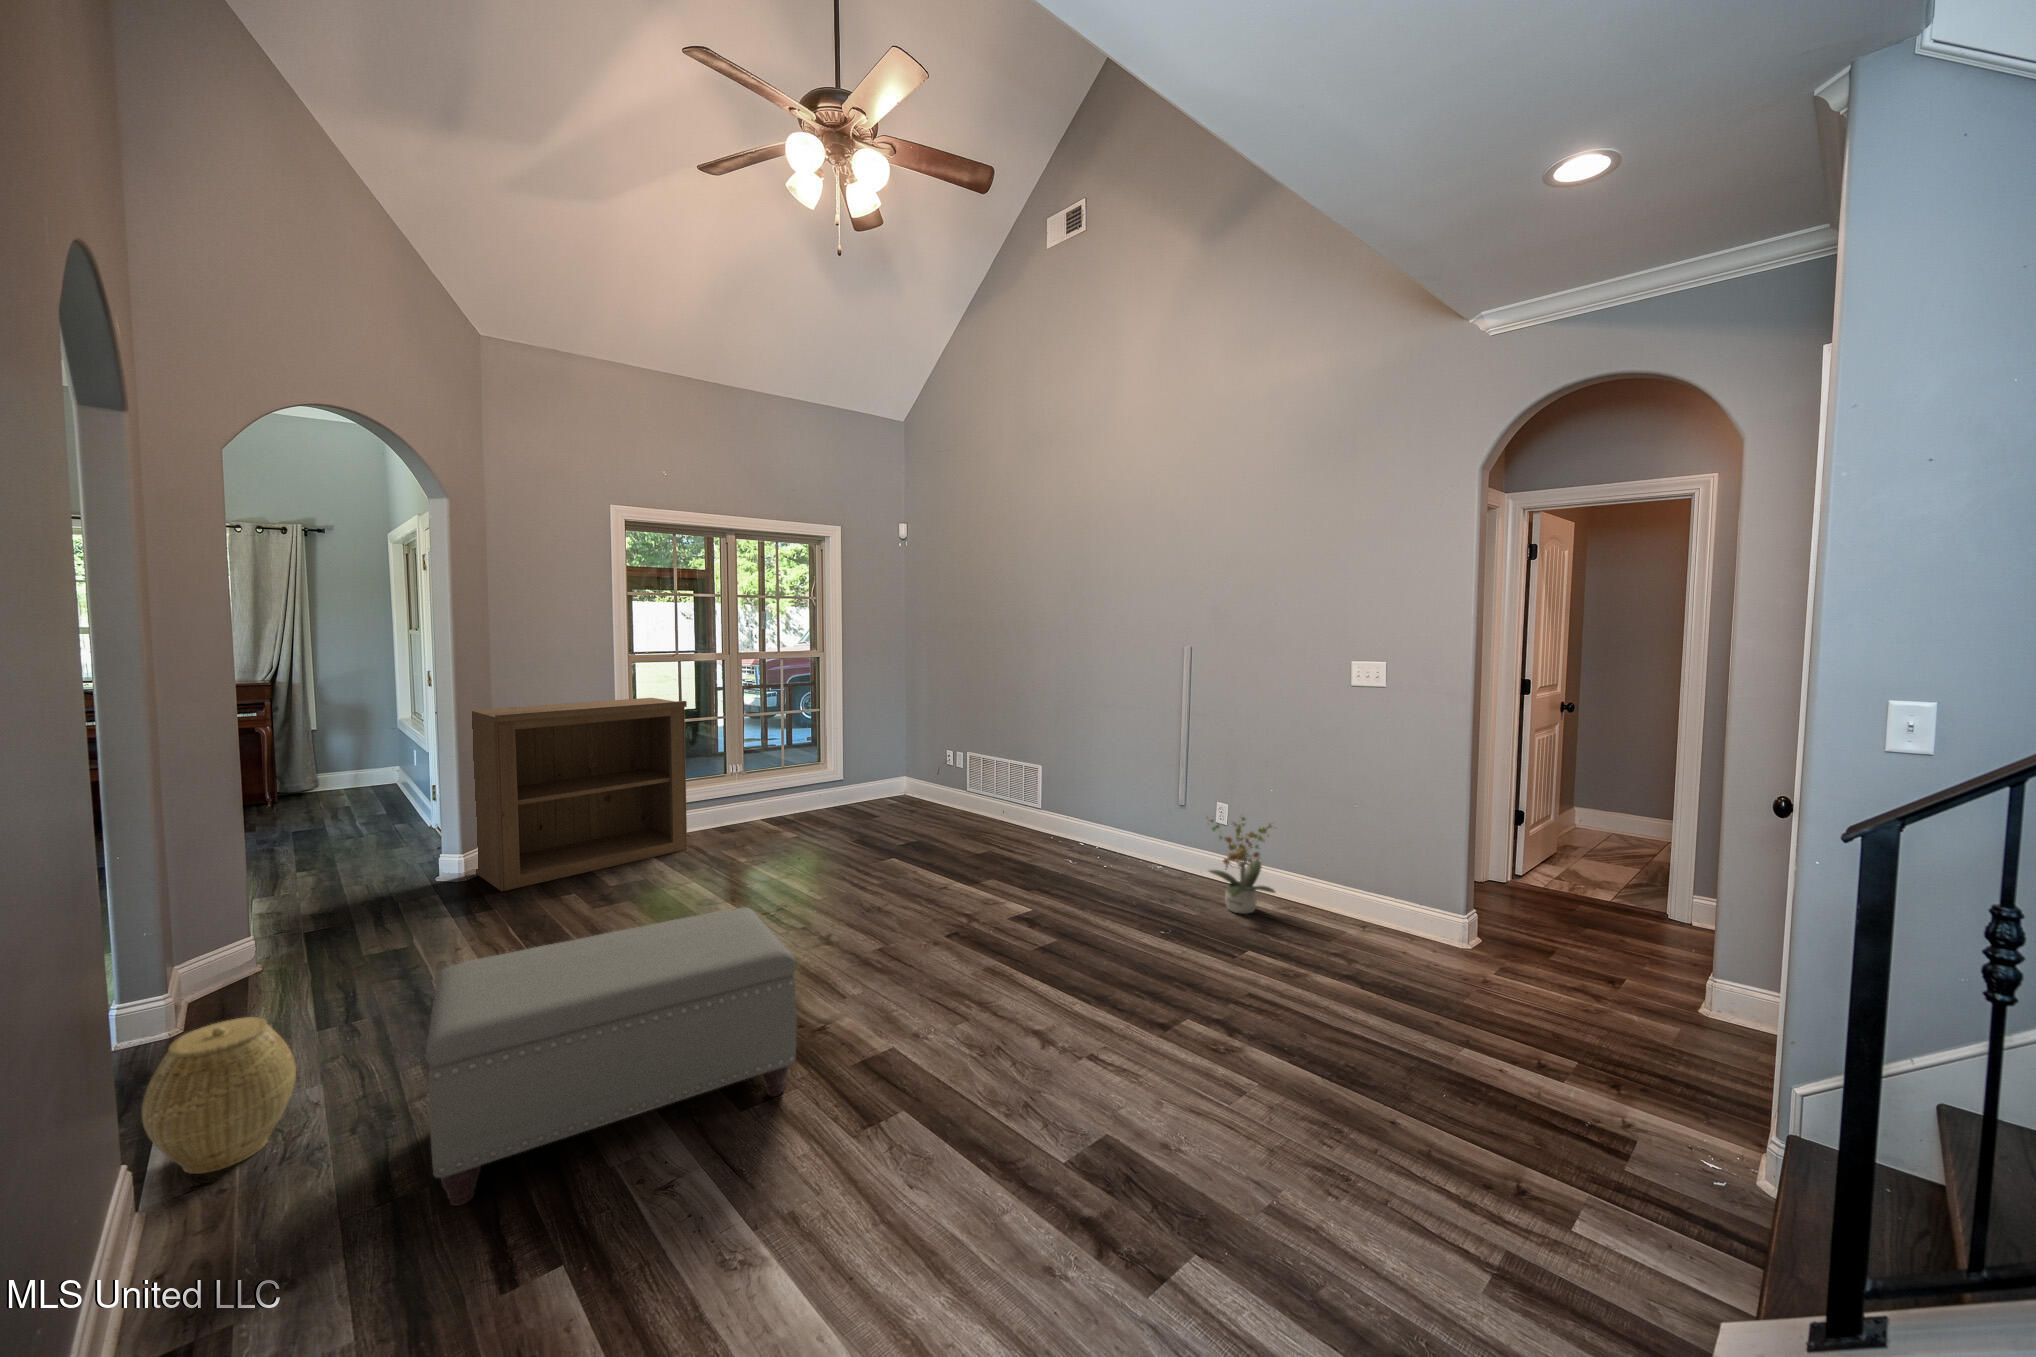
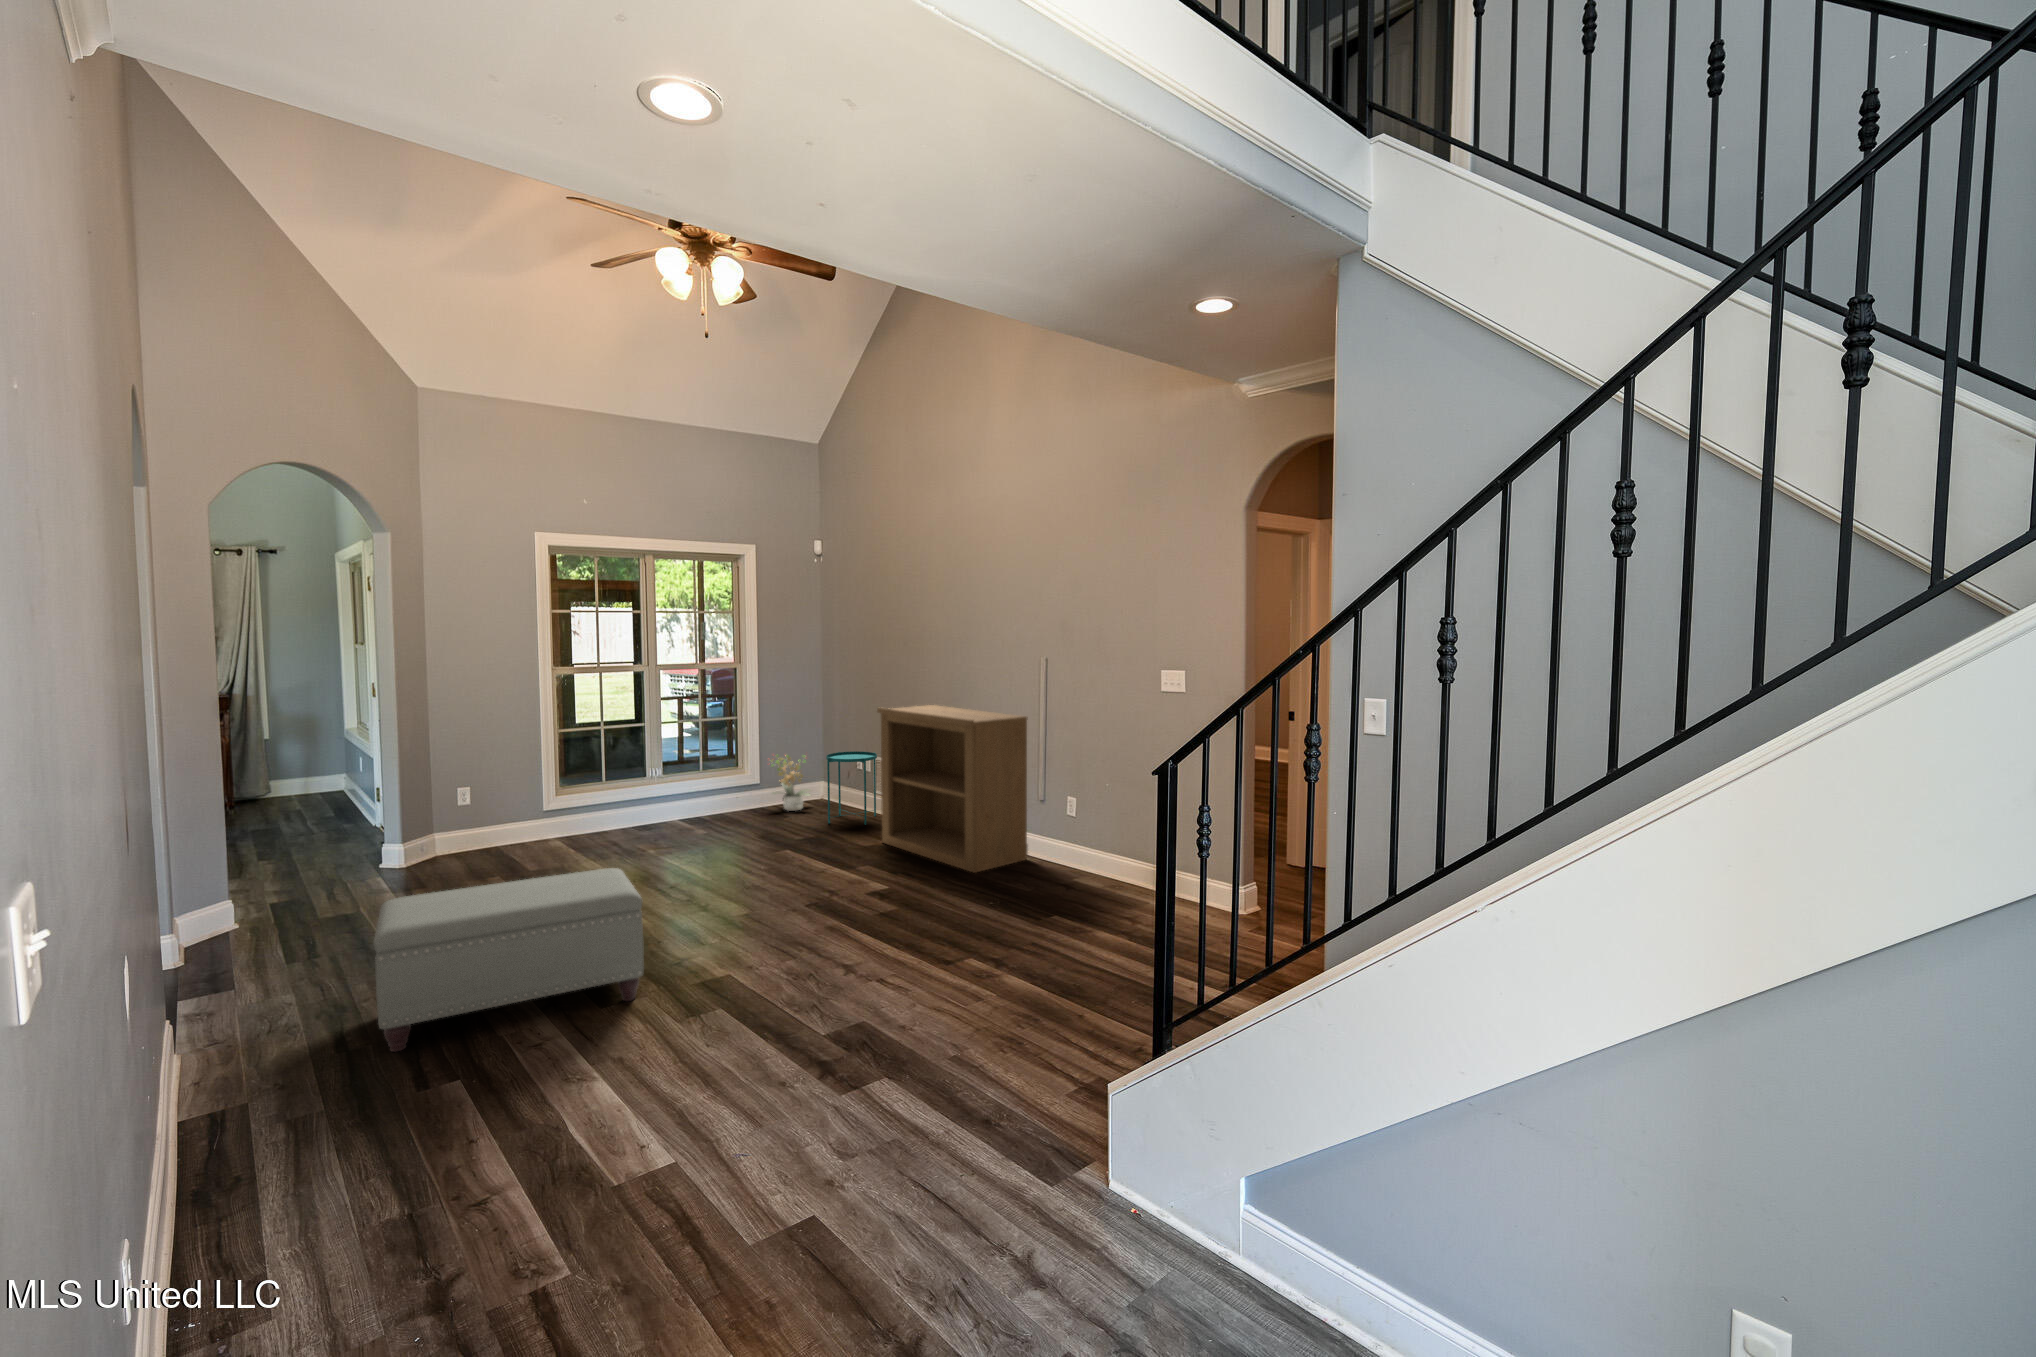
bookshelf: present [472,698,687,891] -> present [877,705,1028,873]
side table: none [920,747,973,825] -> present [826,751,877,825]
potted plant: present [1209,817,1275,914] -> present [775,755,810,811]
woven basket: present [142,1017,296,1174] -> none [183,934,283,1036]

